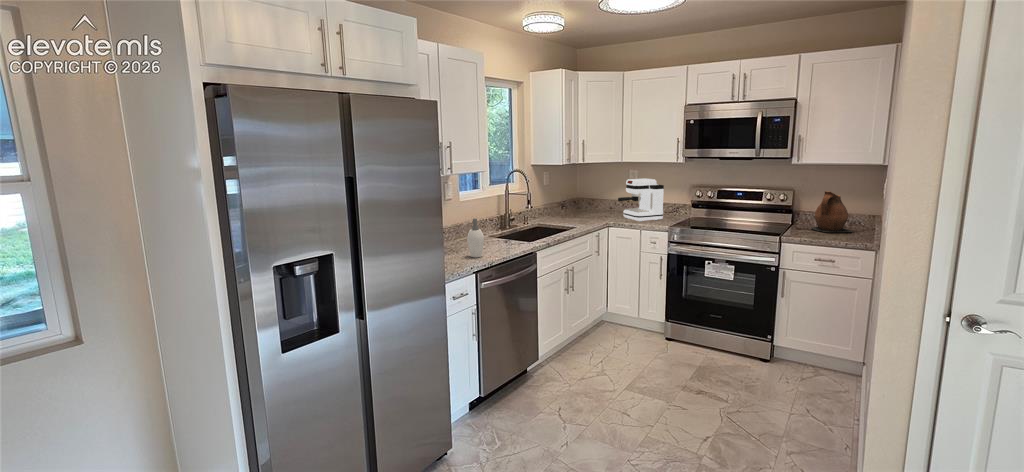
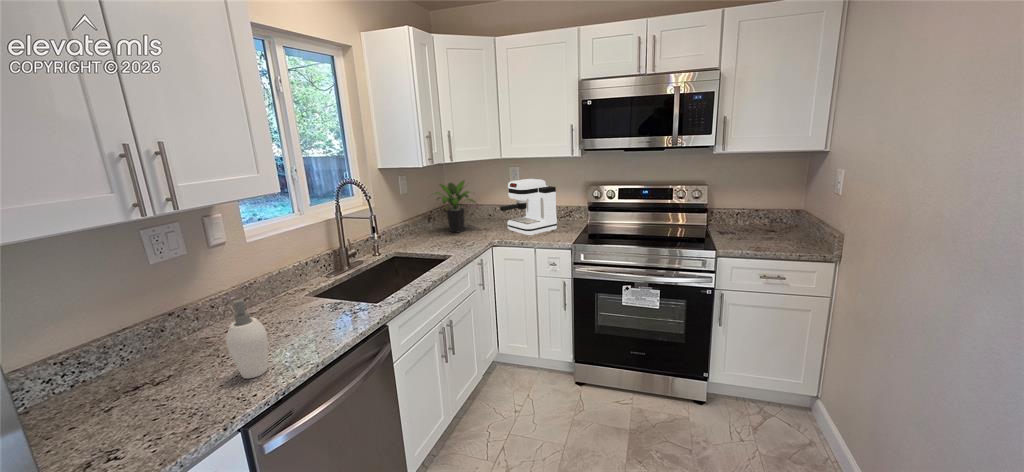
potted plant: none [564,177,601,217] -> present [434,180,476,232]
ceramic pitcher: present [811,191,853,232] -> none [730,186,783,236]

